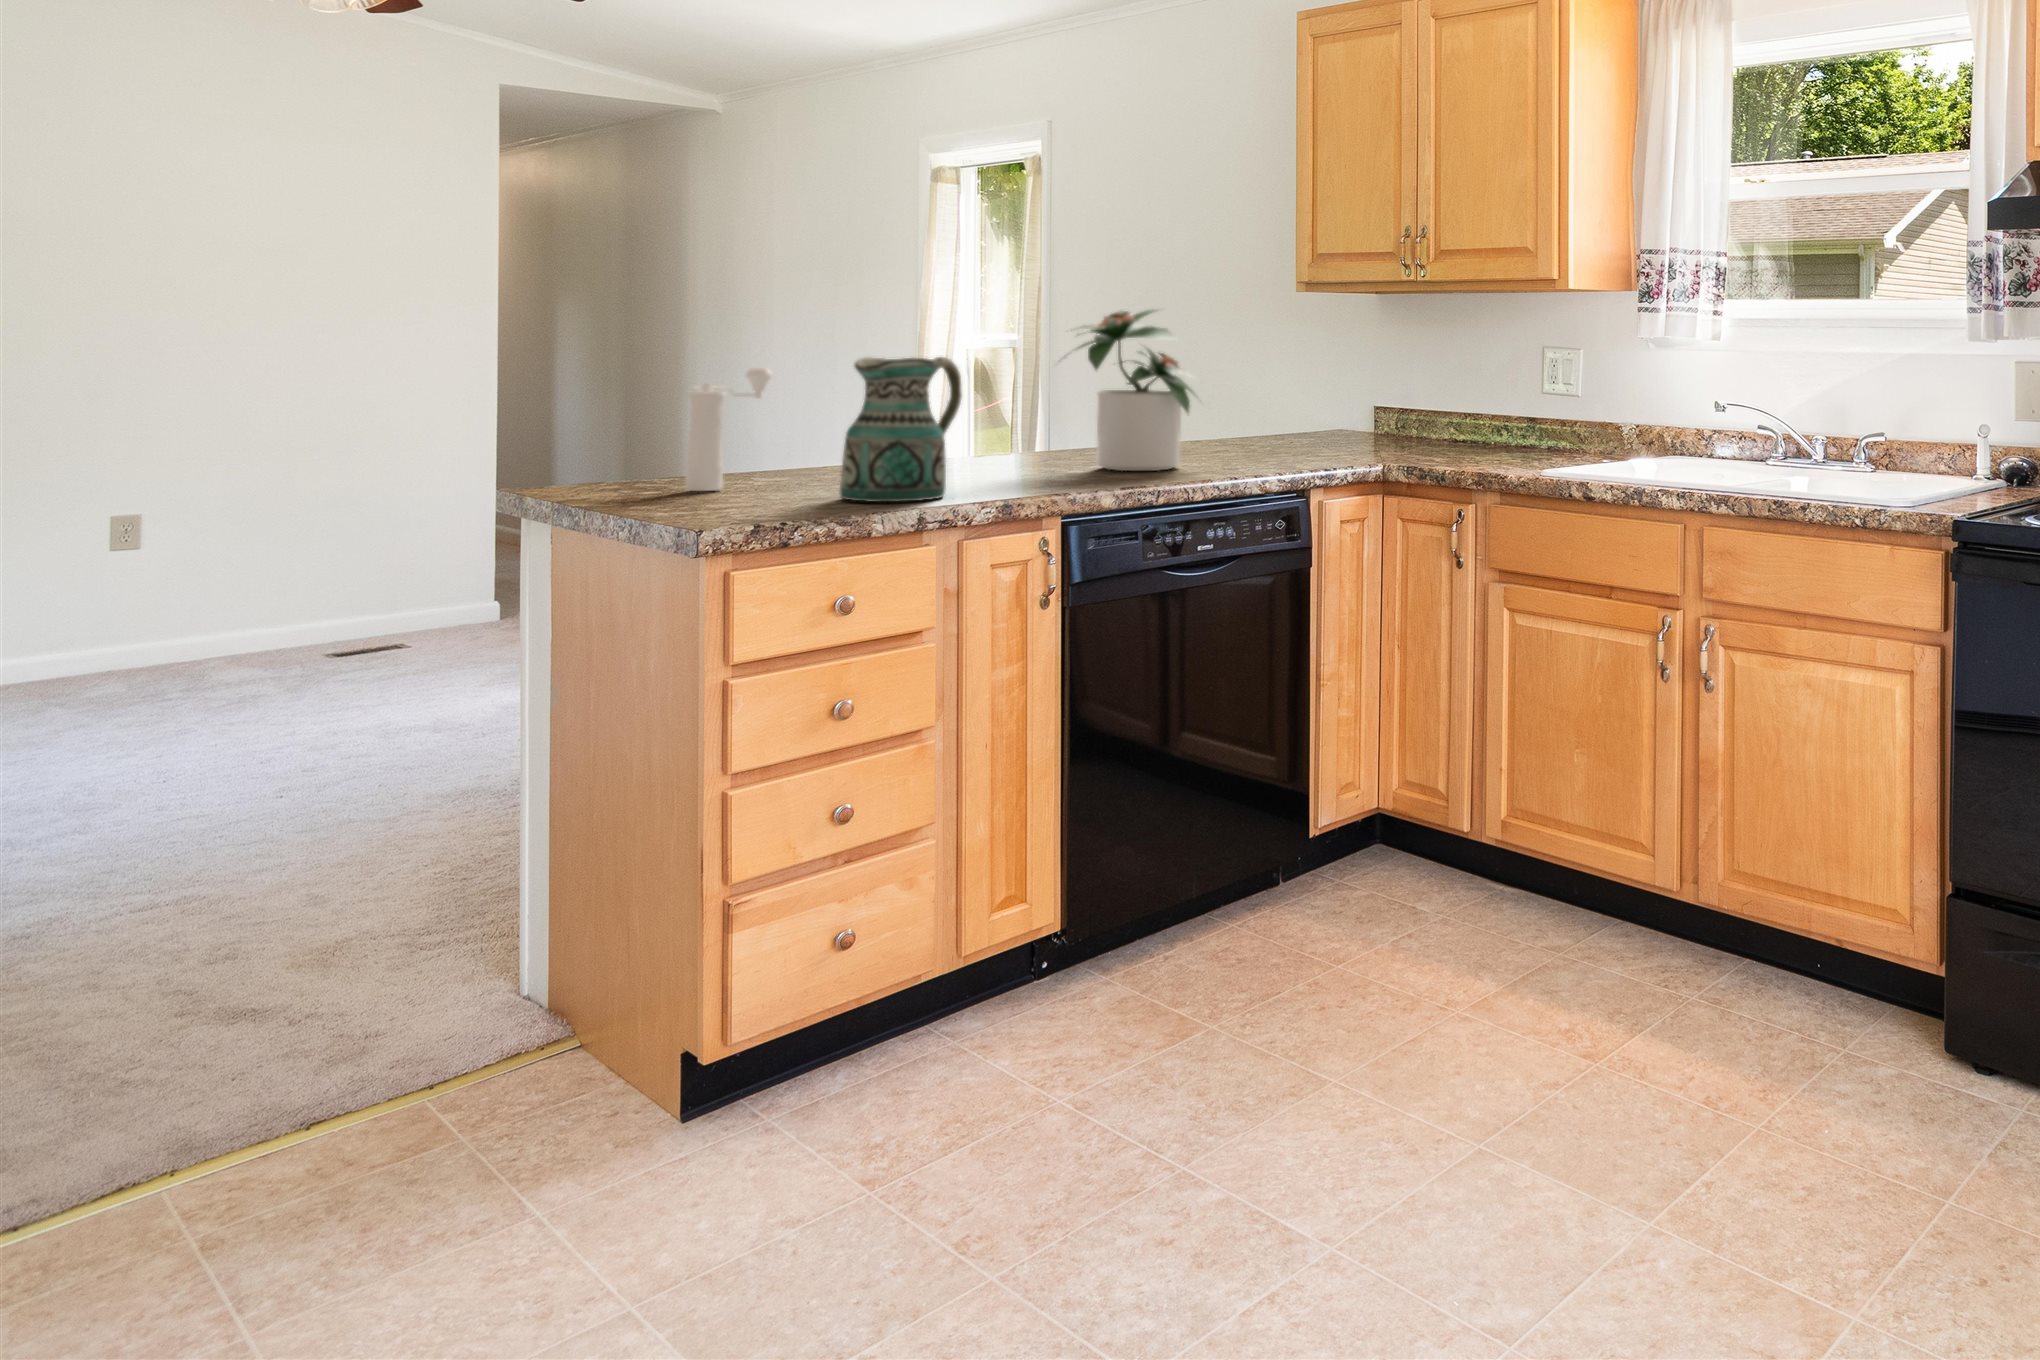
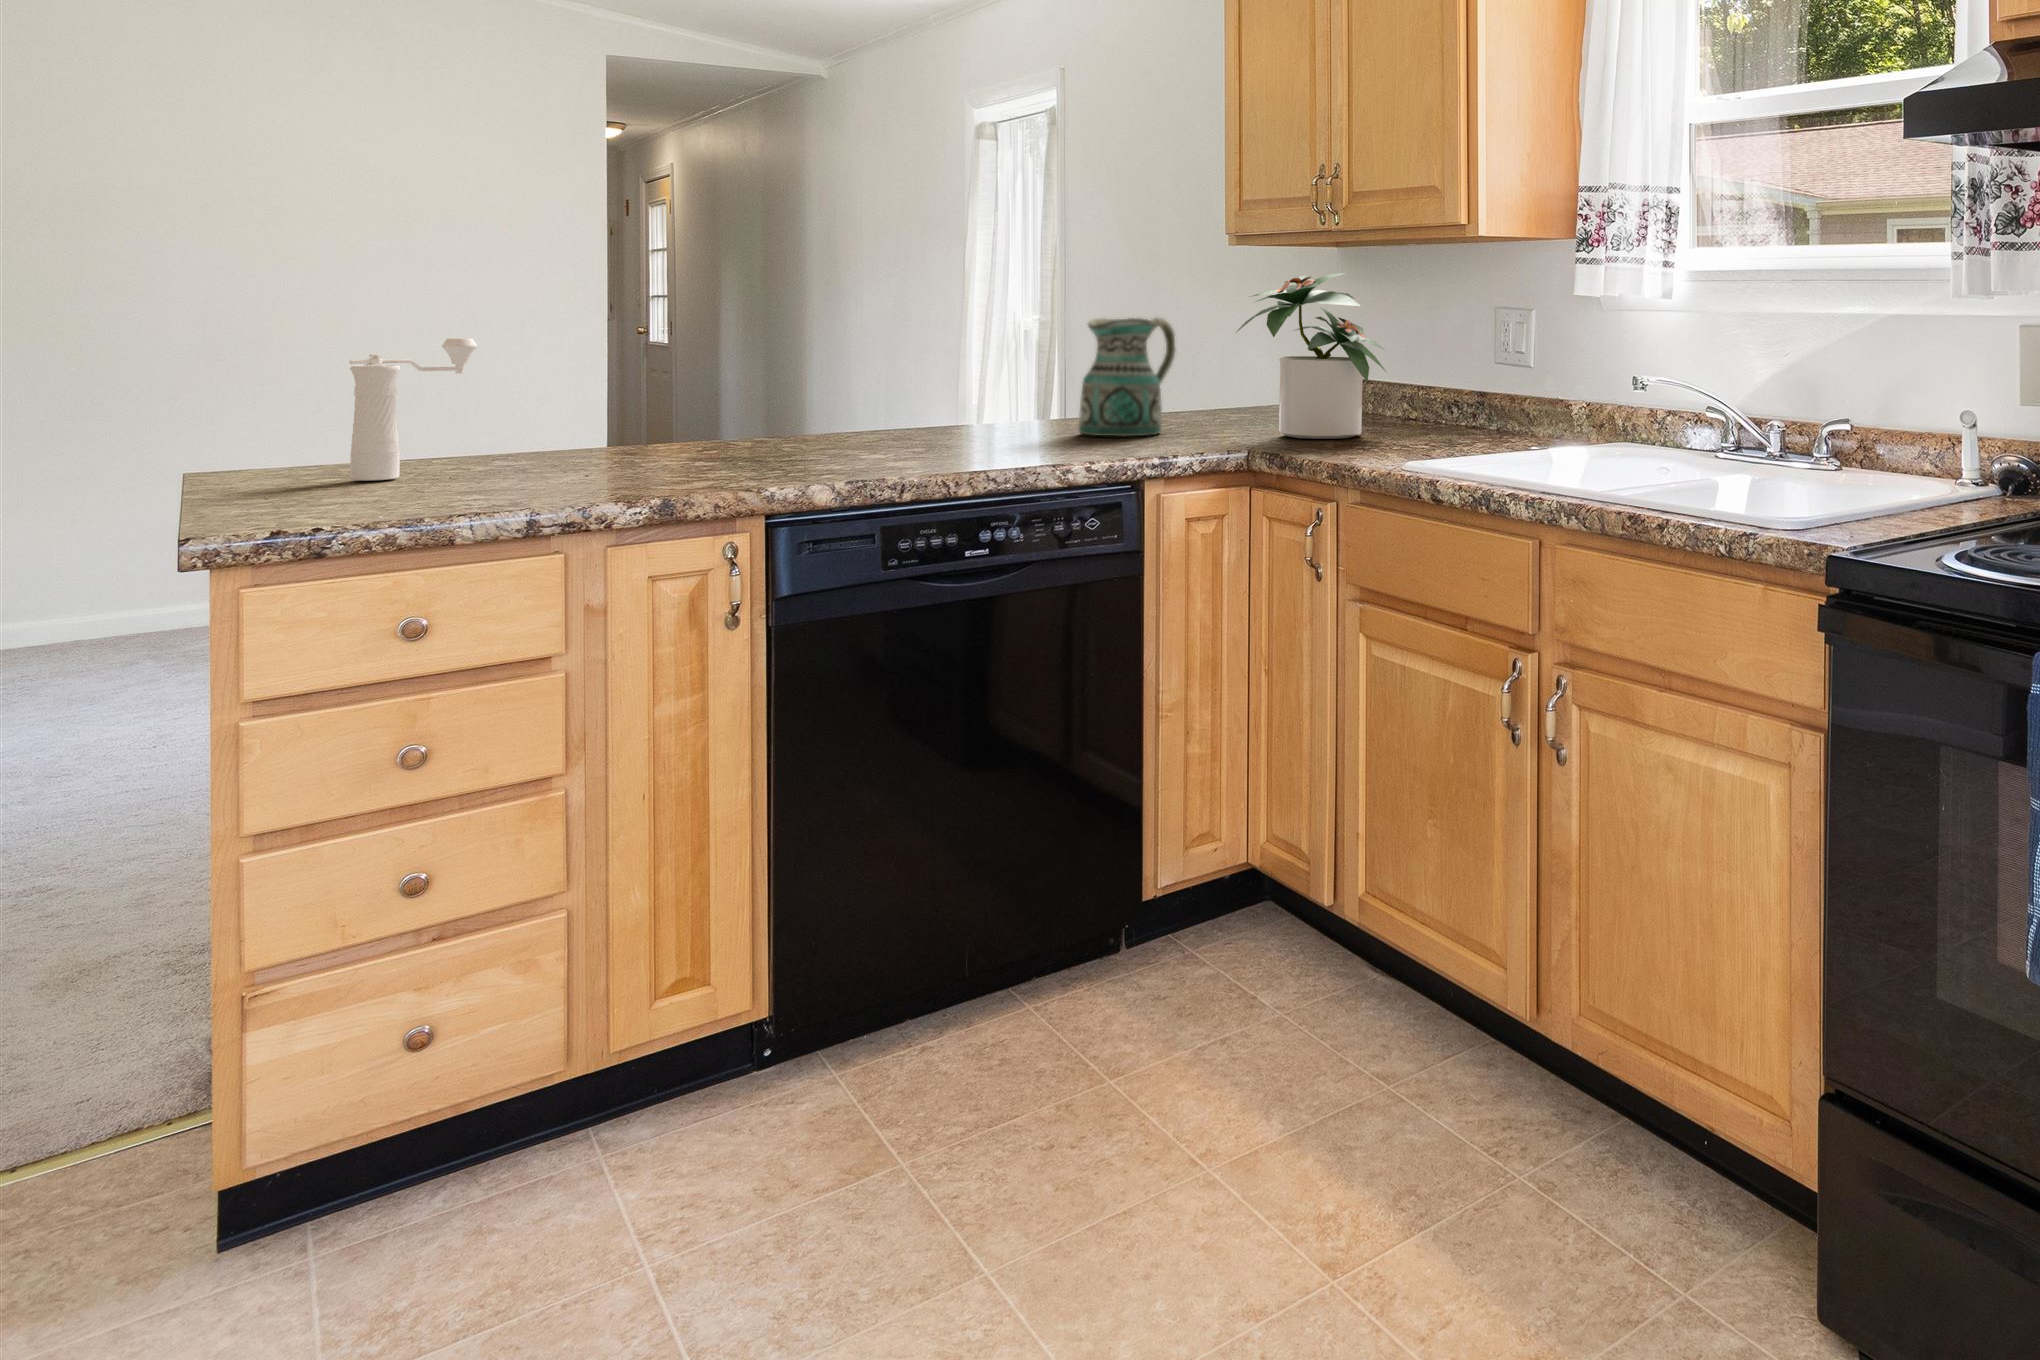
potted plant: present [1070,309,1201,471] -> present [1237,273,1386,439]
ceramic pitcher: present [839,357,962,502] -> present [1079,318,1176,436]

